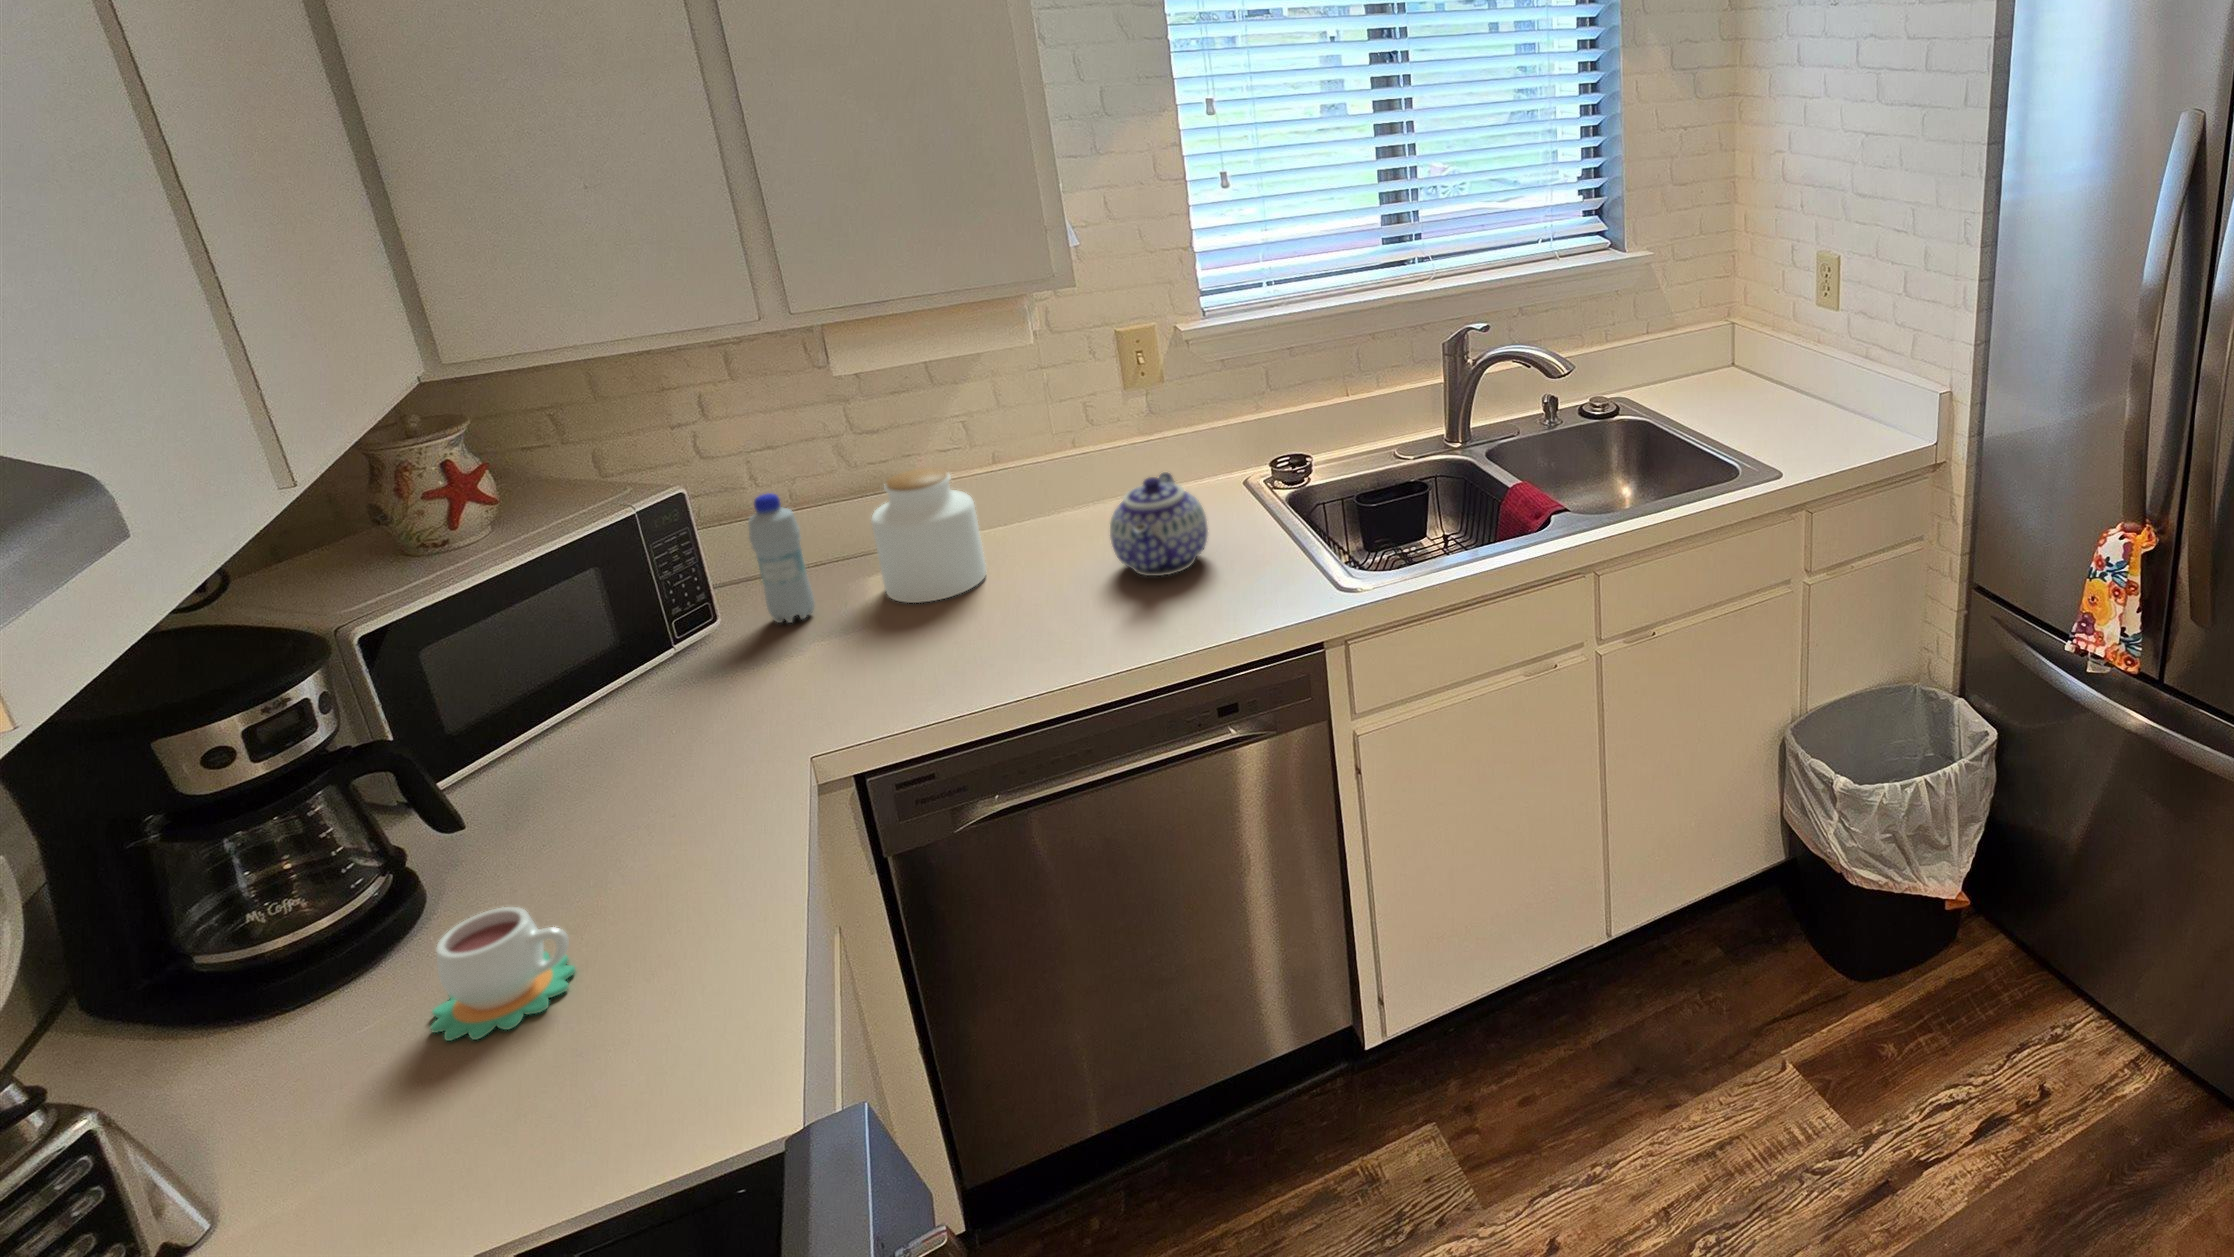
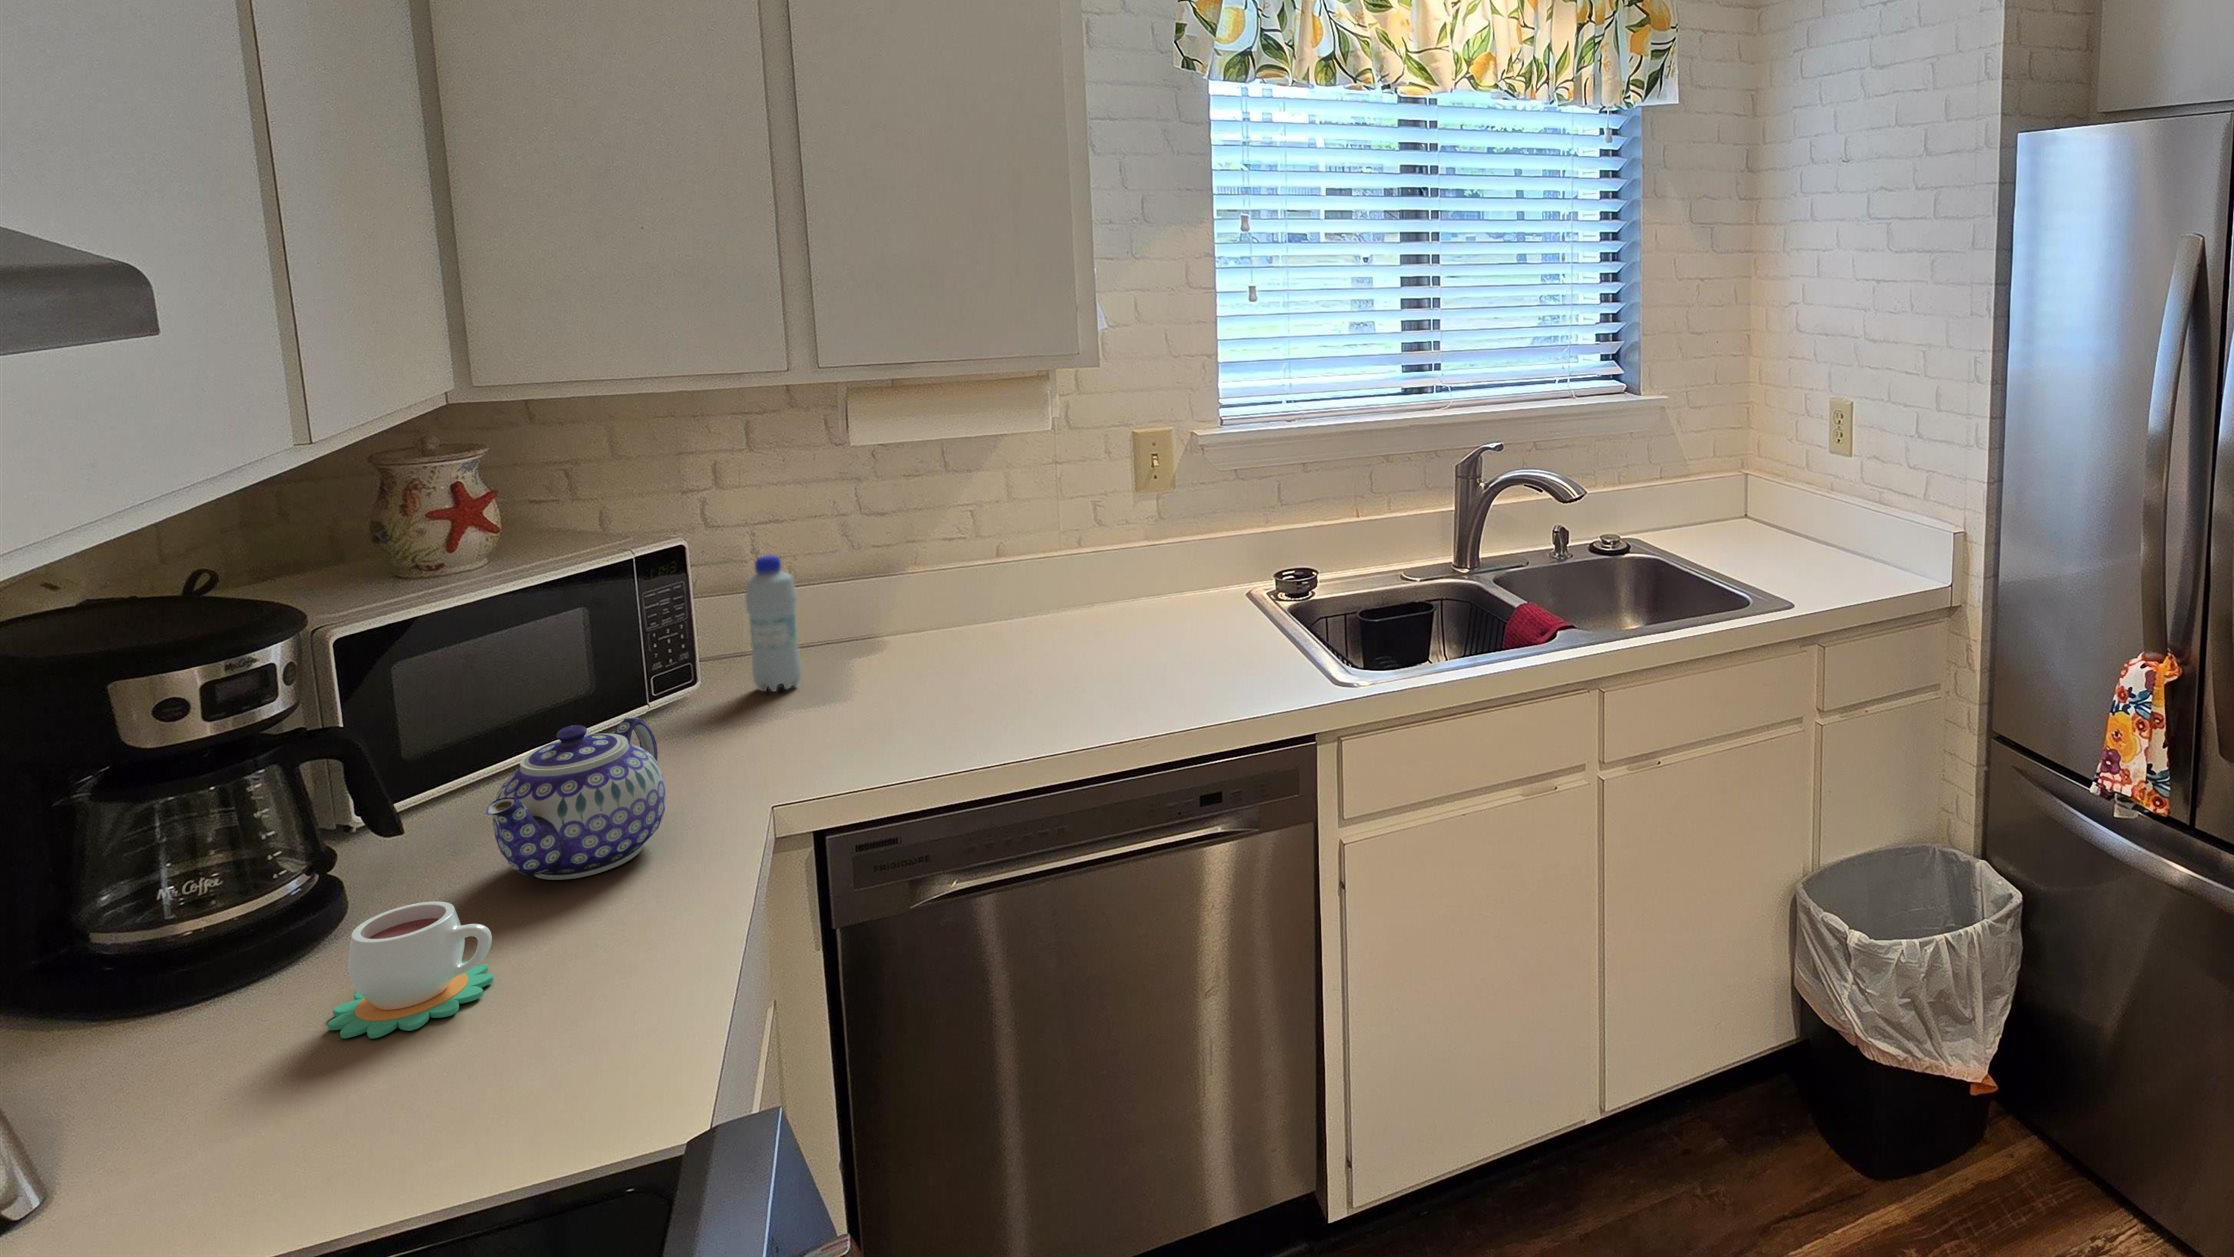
jar: present [871,468,986,603] -> none [869,545,979,680]
teapot: present [1110,472,1208,576] -> present [485,717,666,880]

